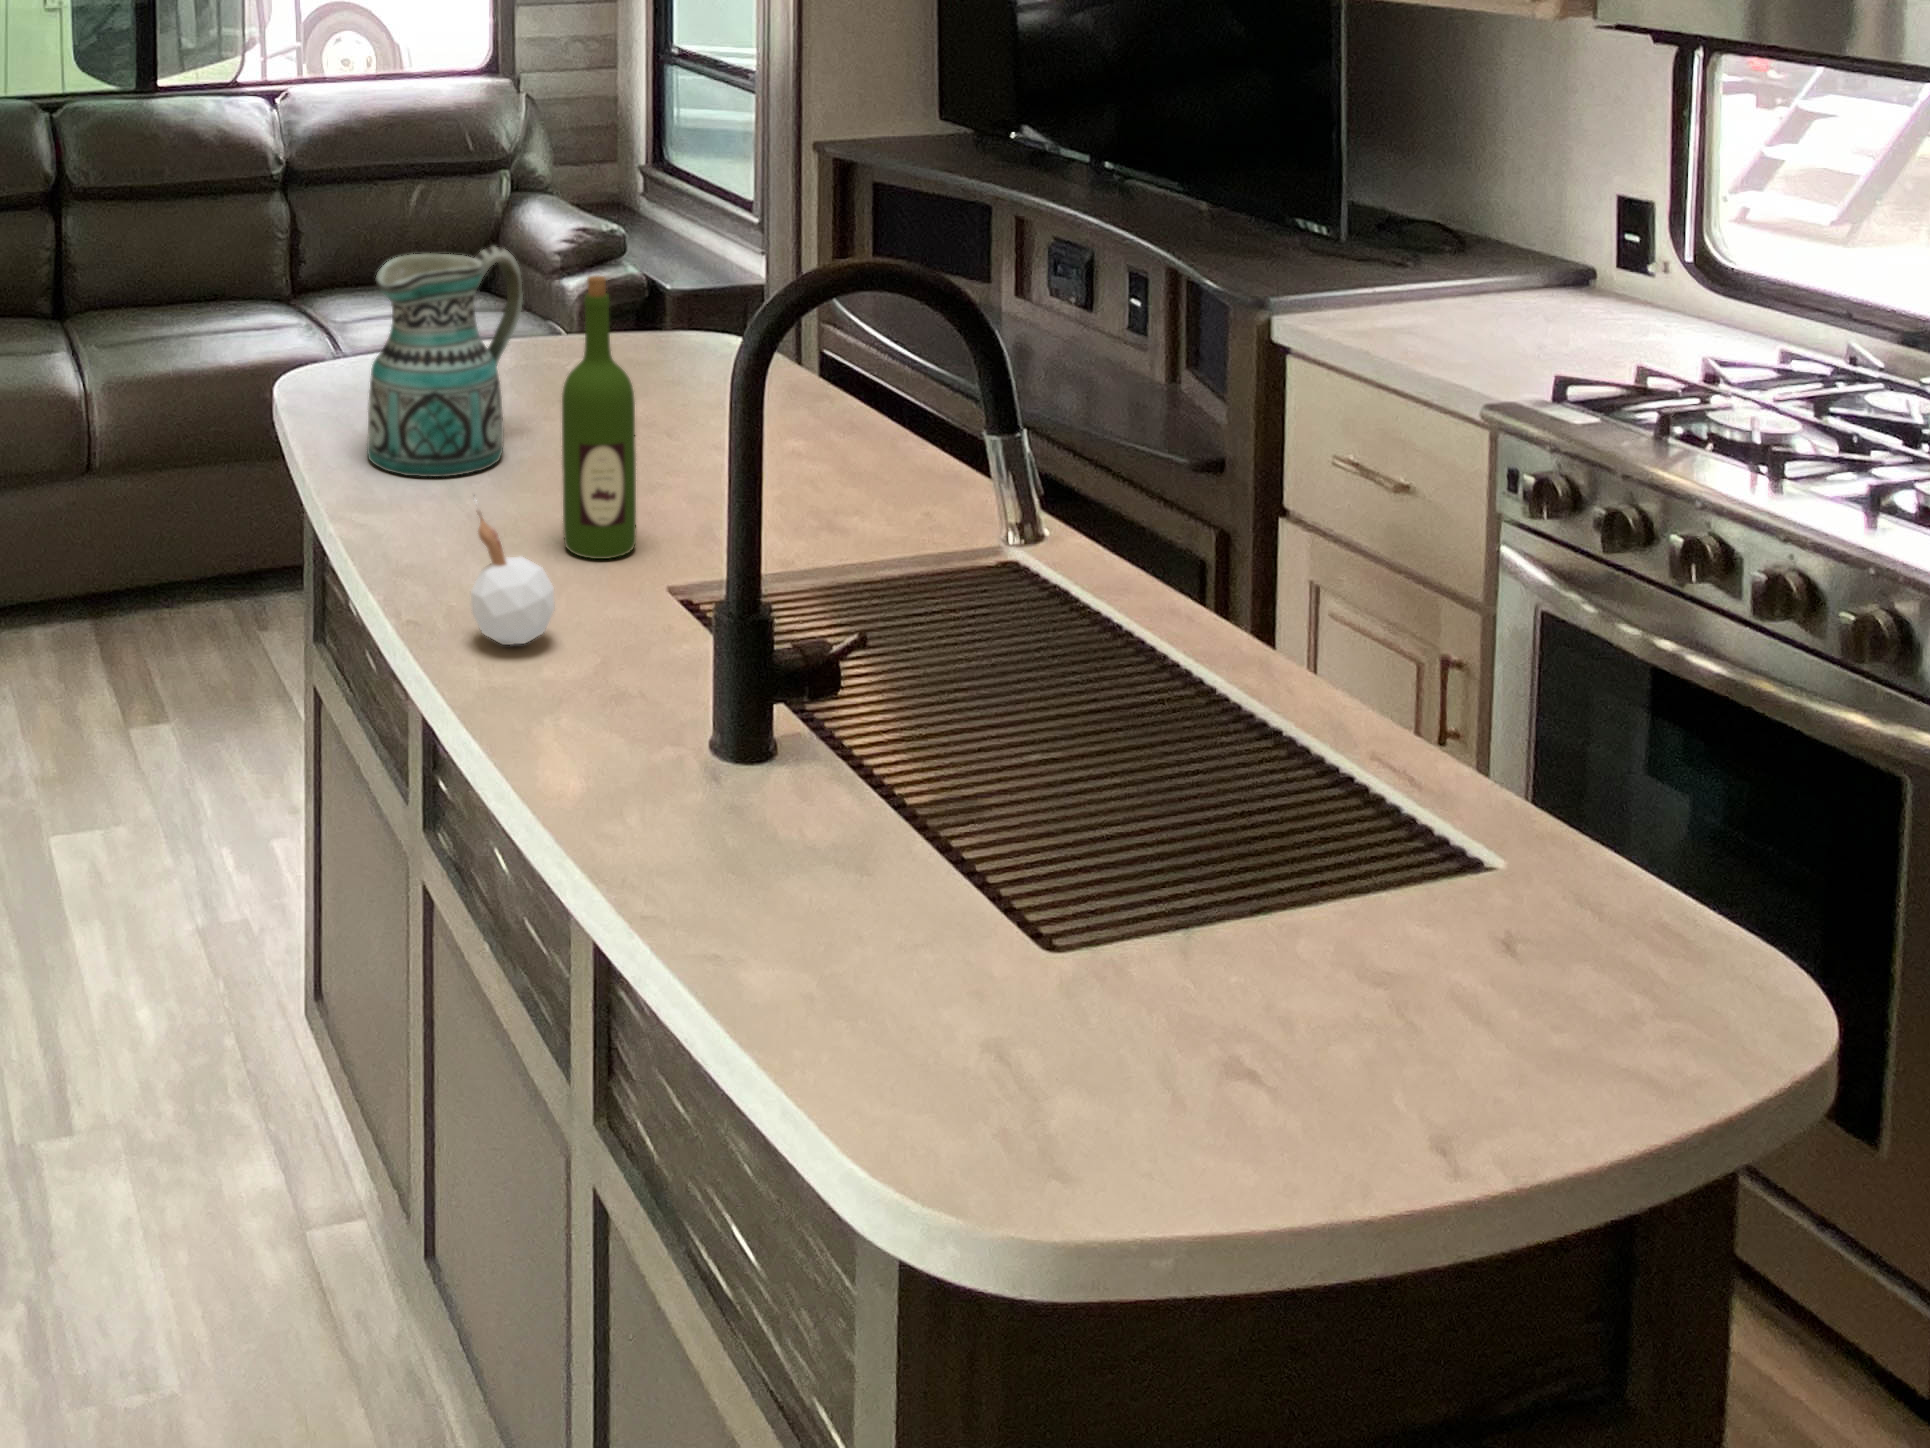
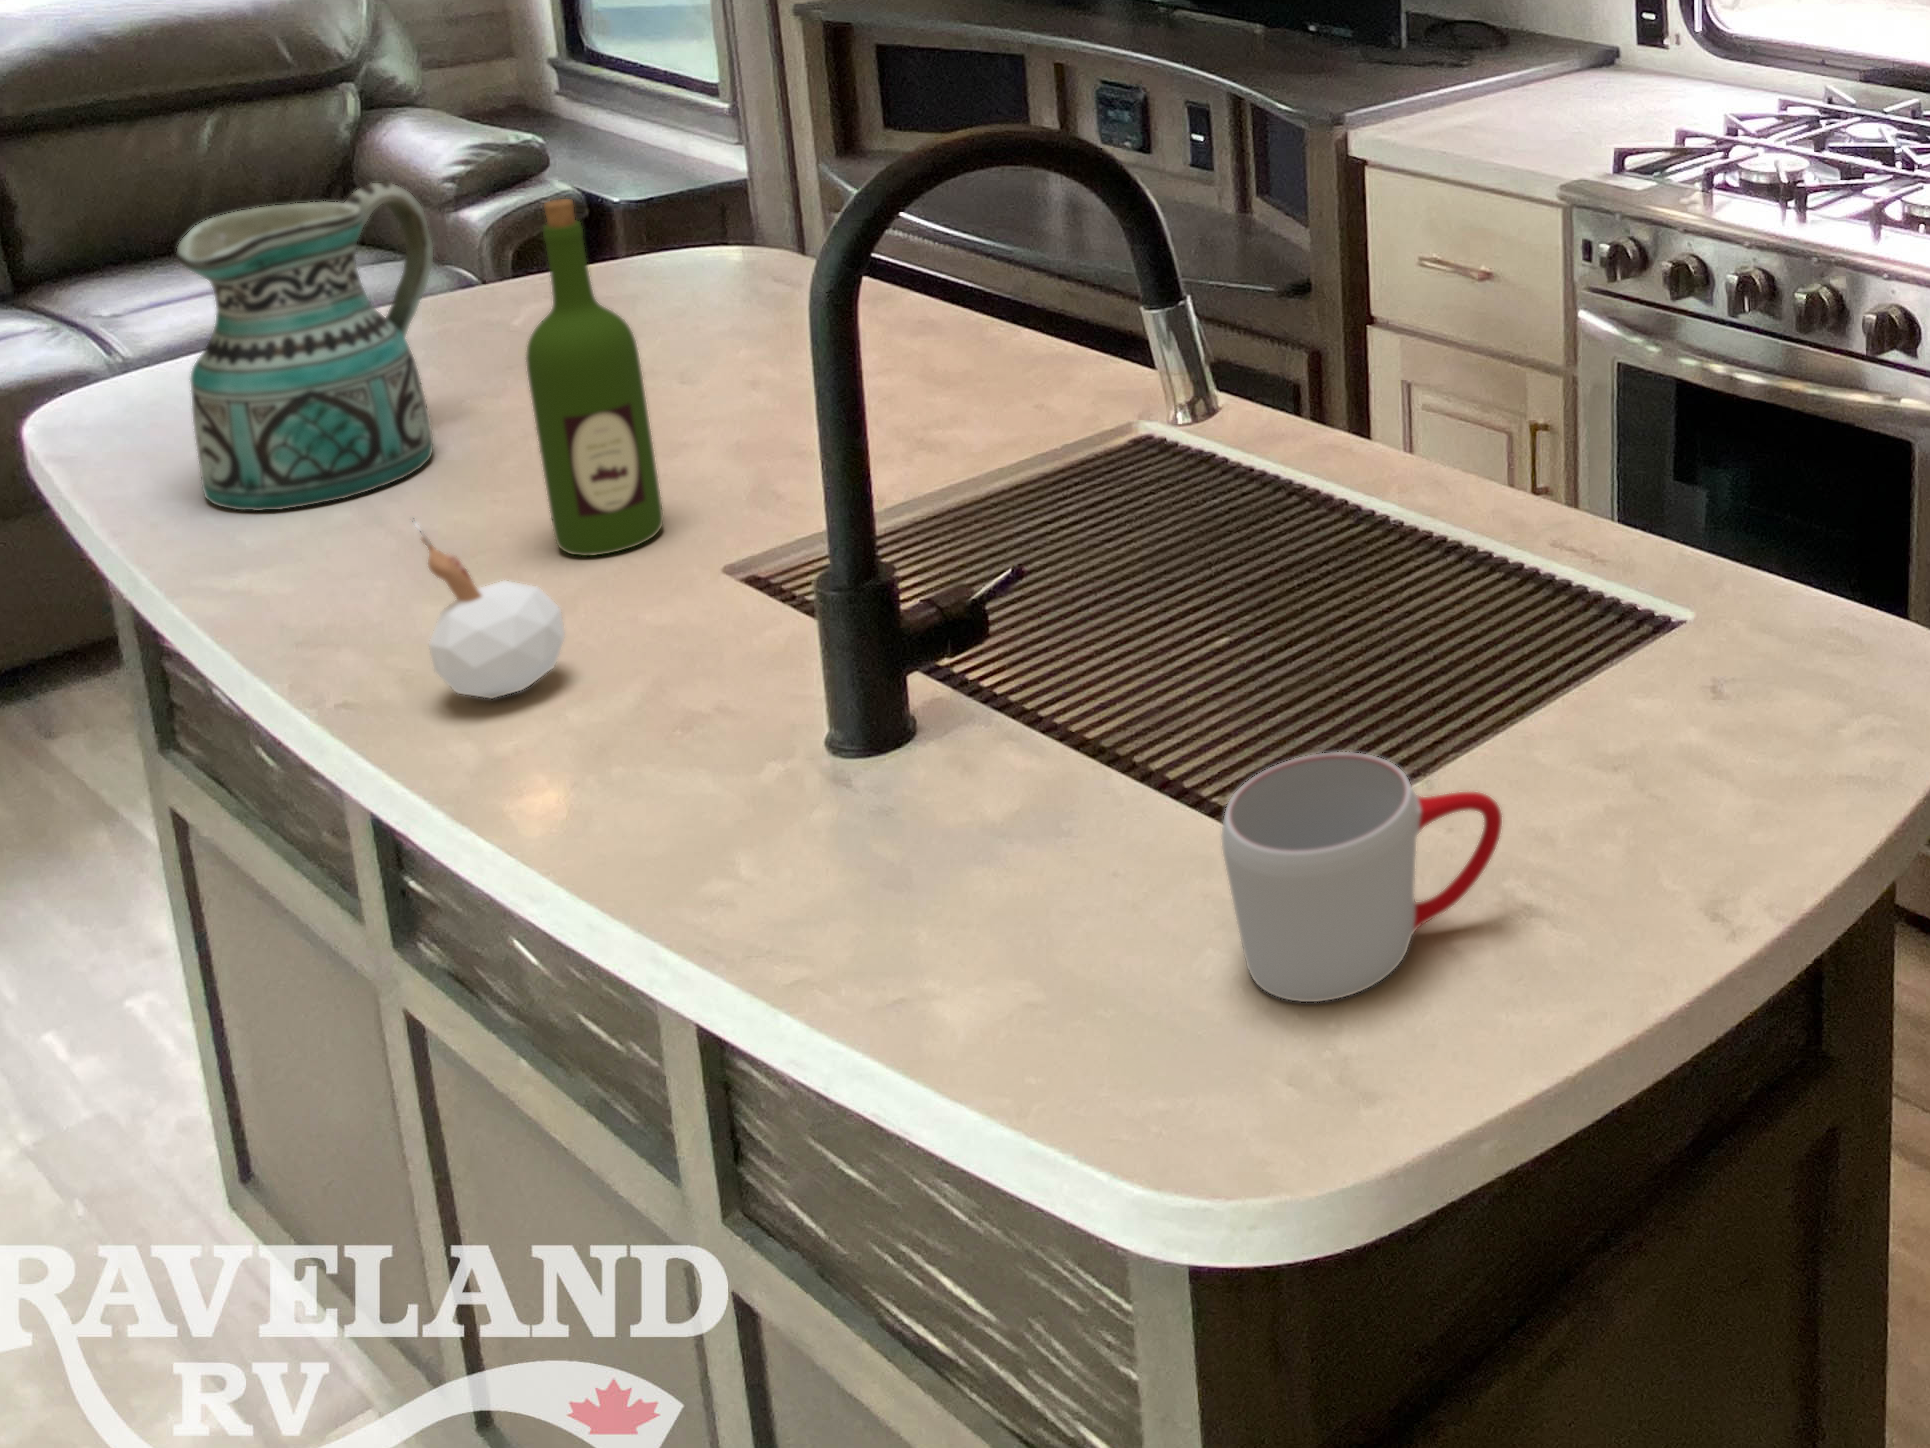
mug: none [977,863,1237,1098] -> present [1221,752,1502,1002]

